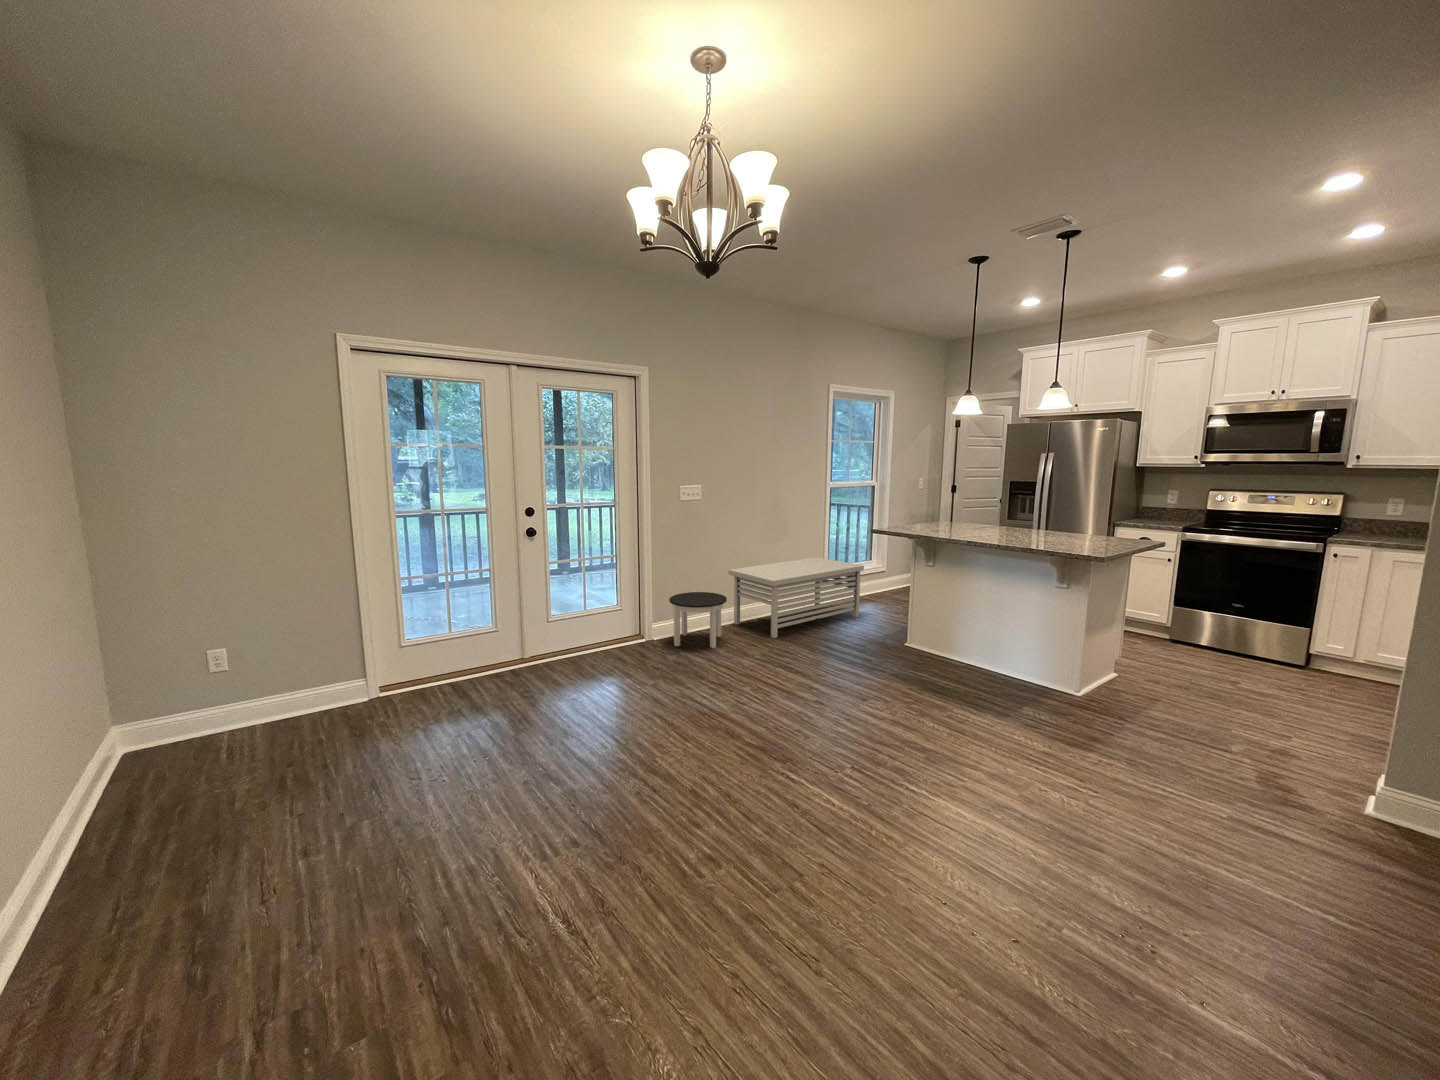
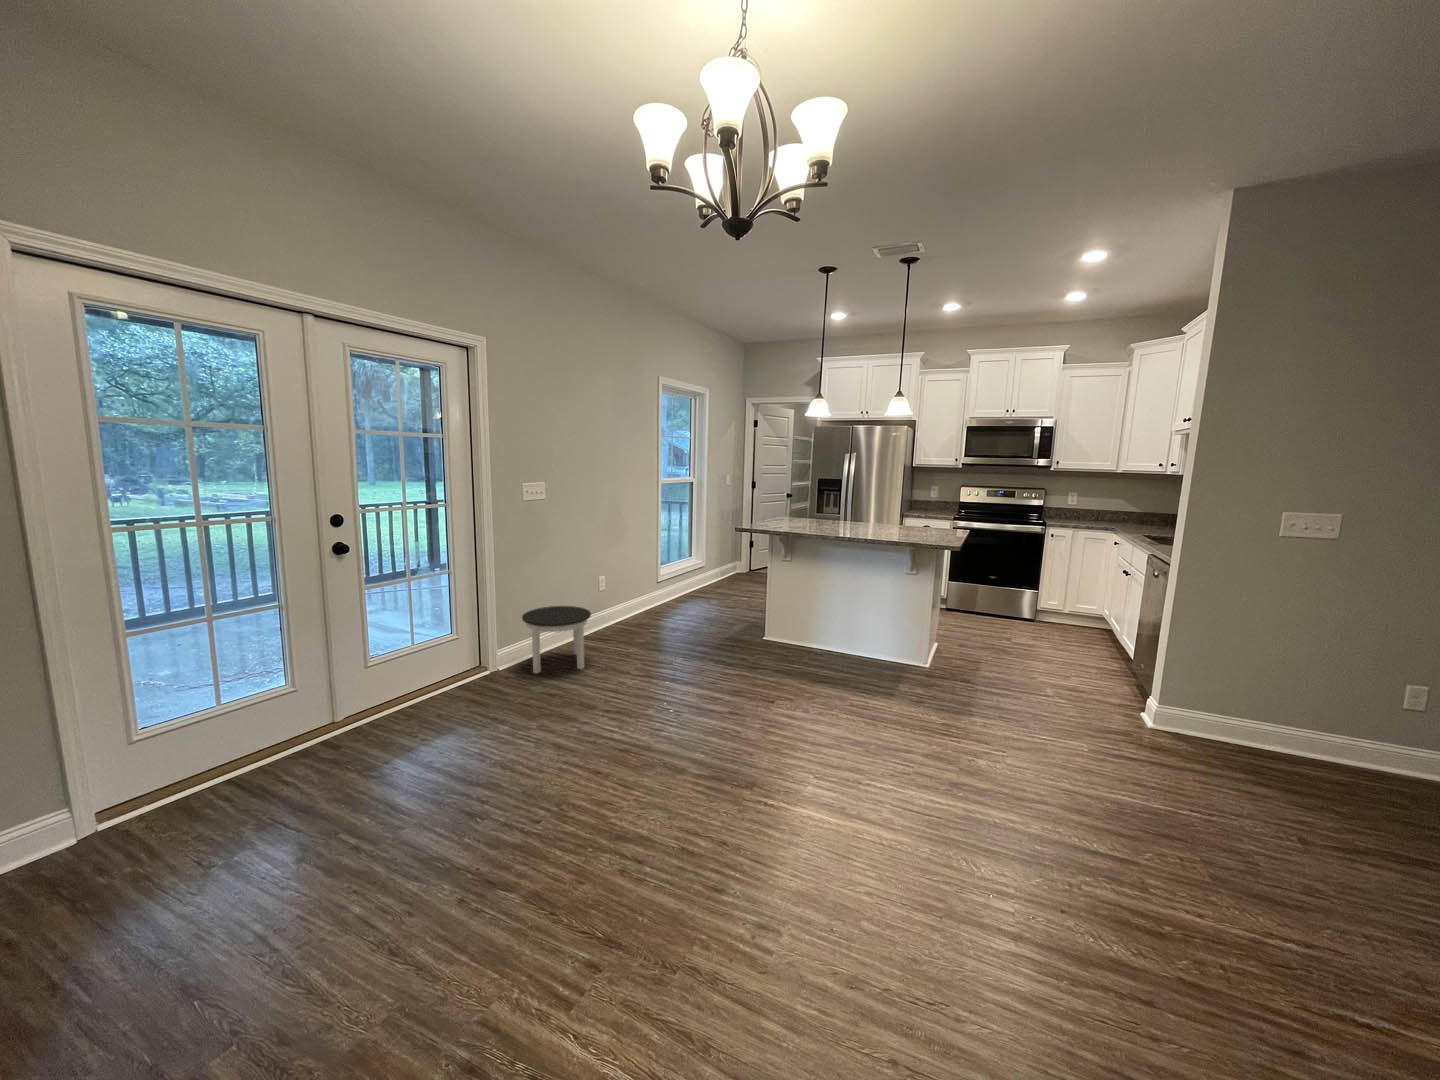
storage bench: present [728,557,864,638] -> none [577,557,709,648]

